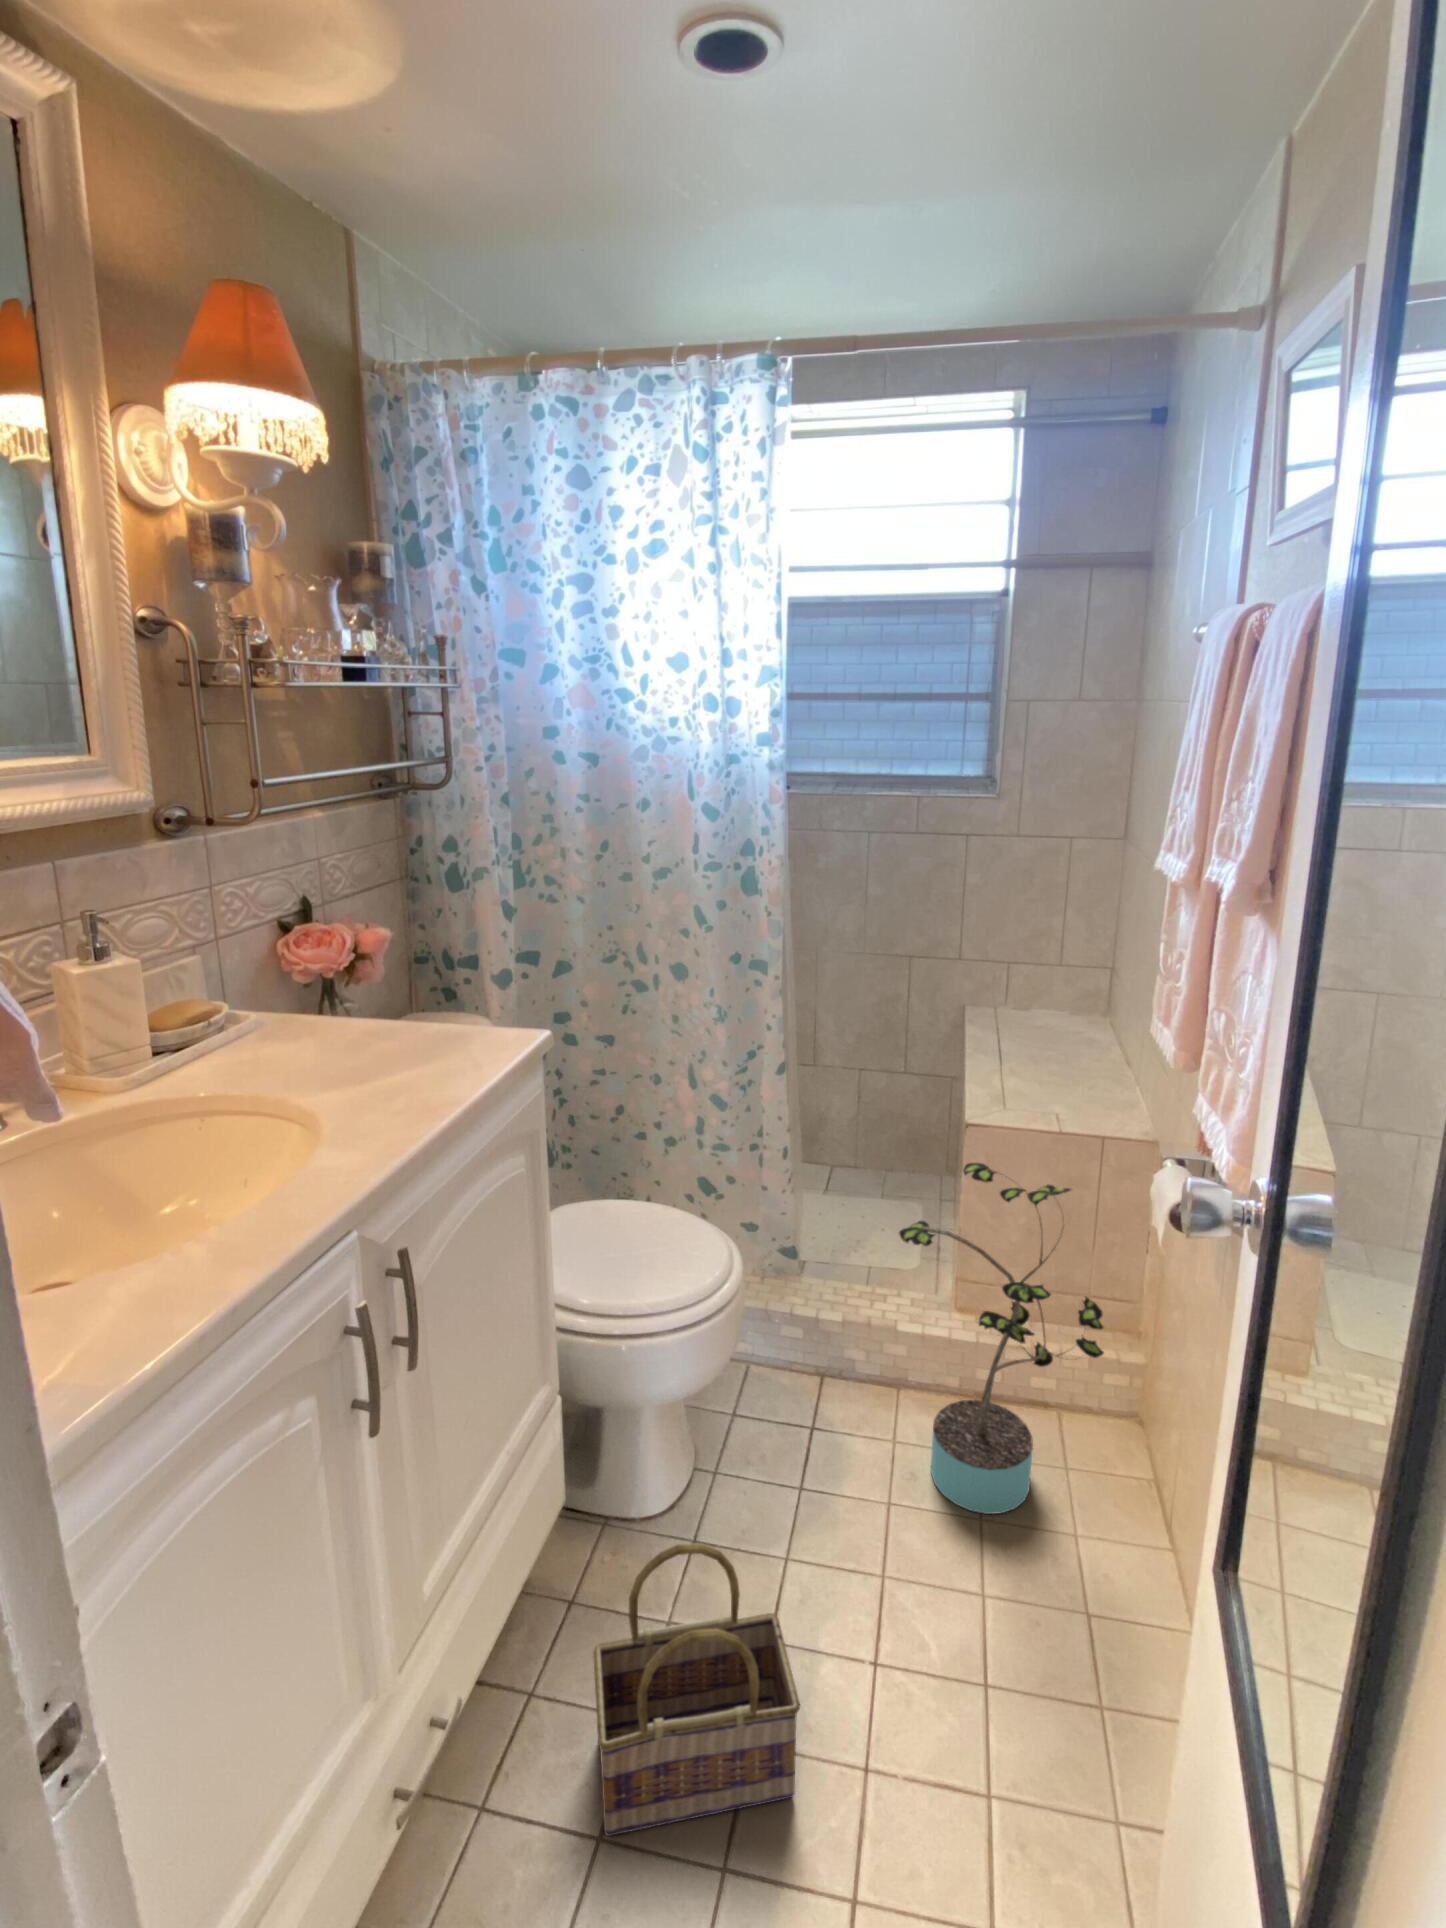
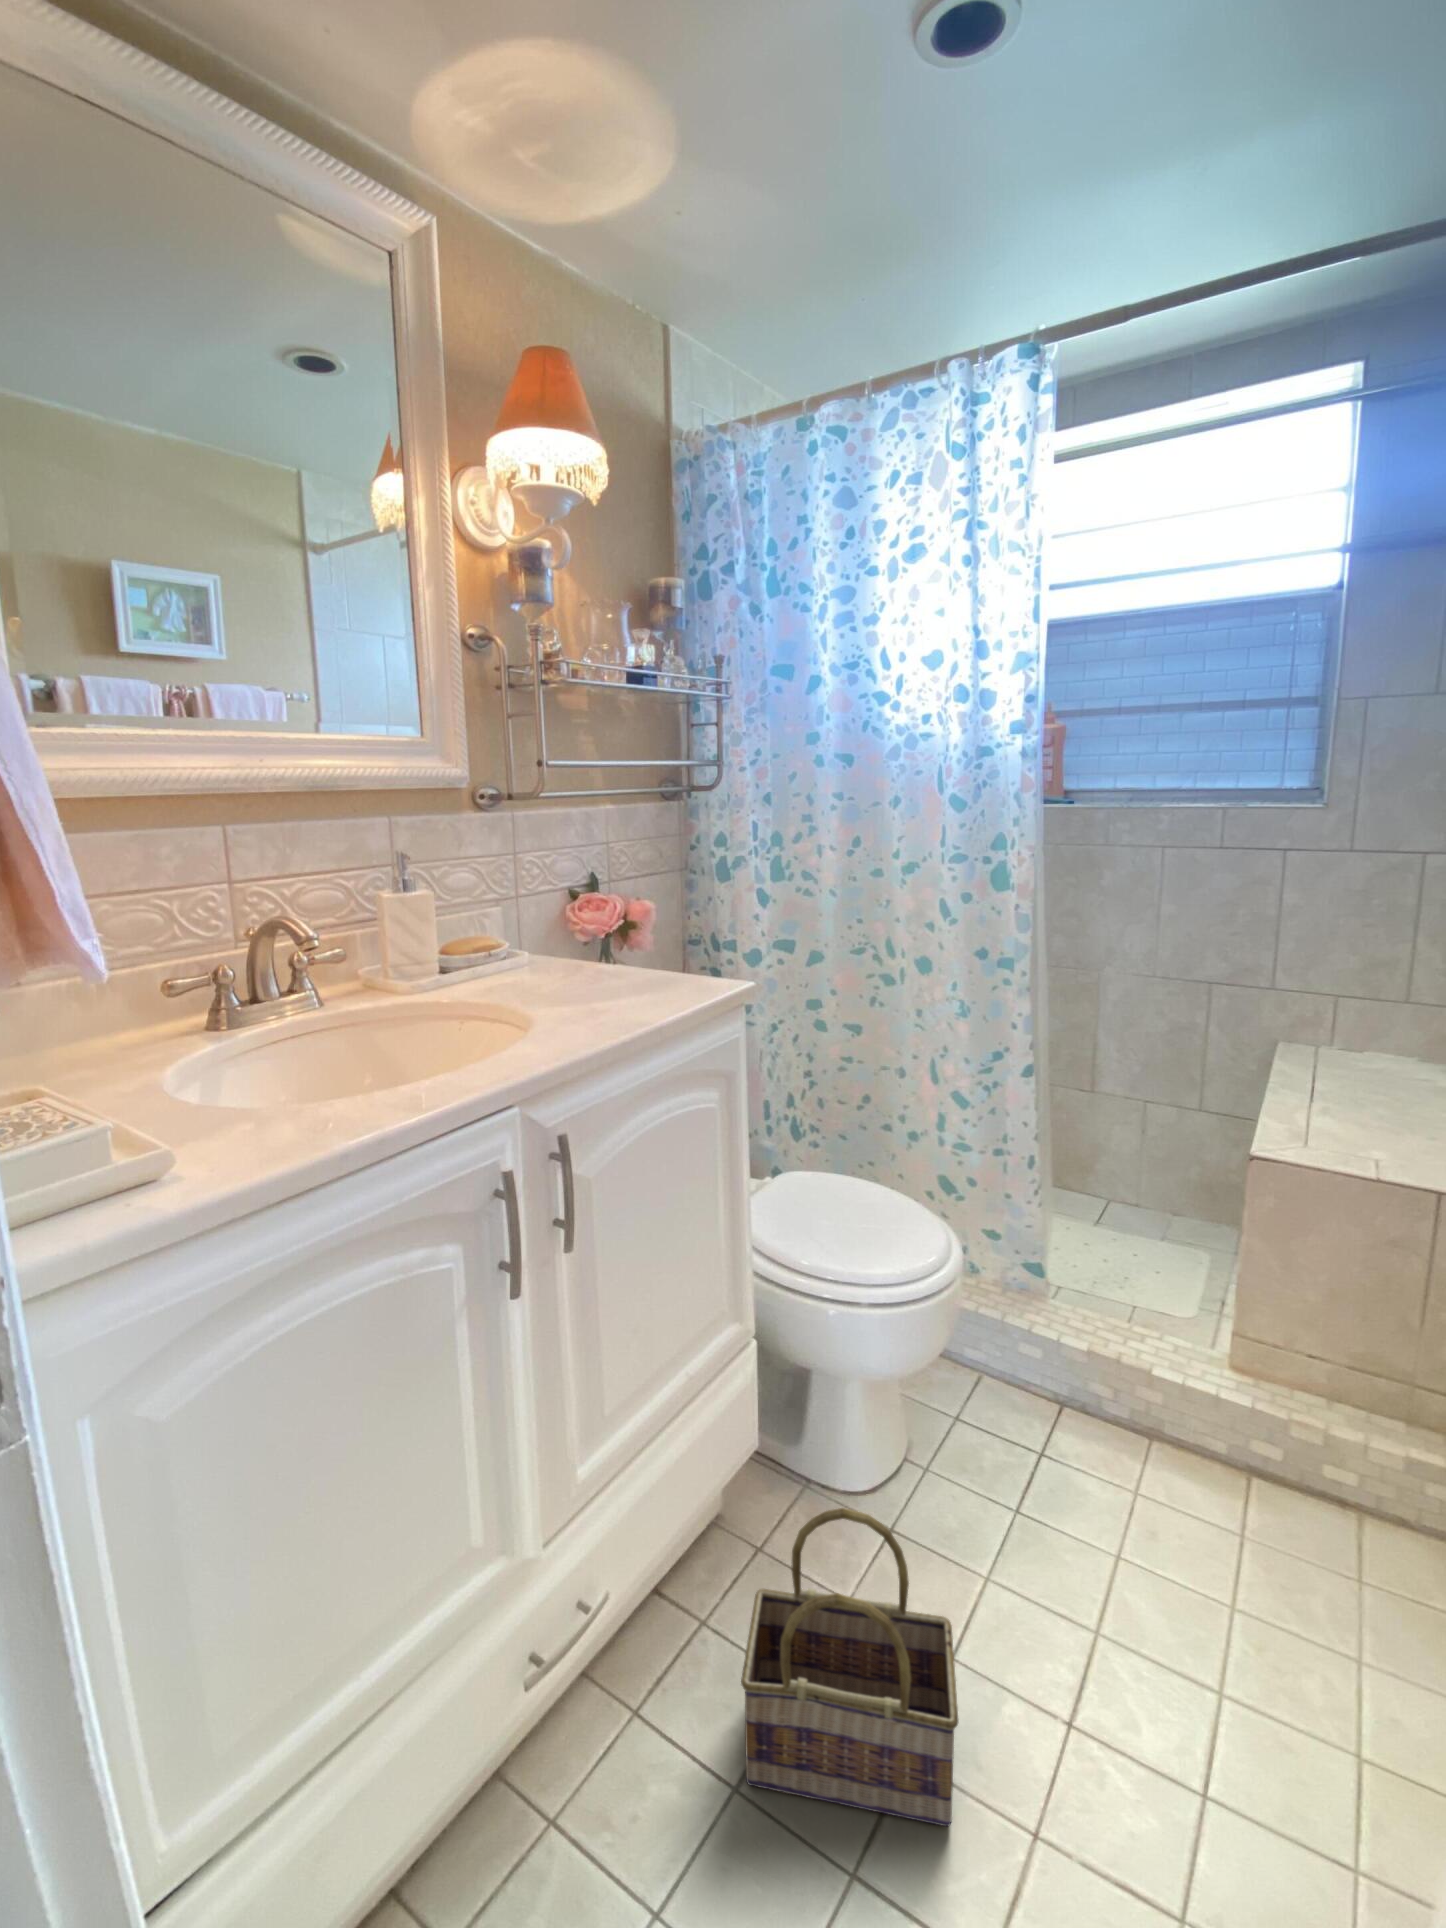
potted plant: present [899,1163,1104,1514] -> none [1137,1186,1410,1609]

